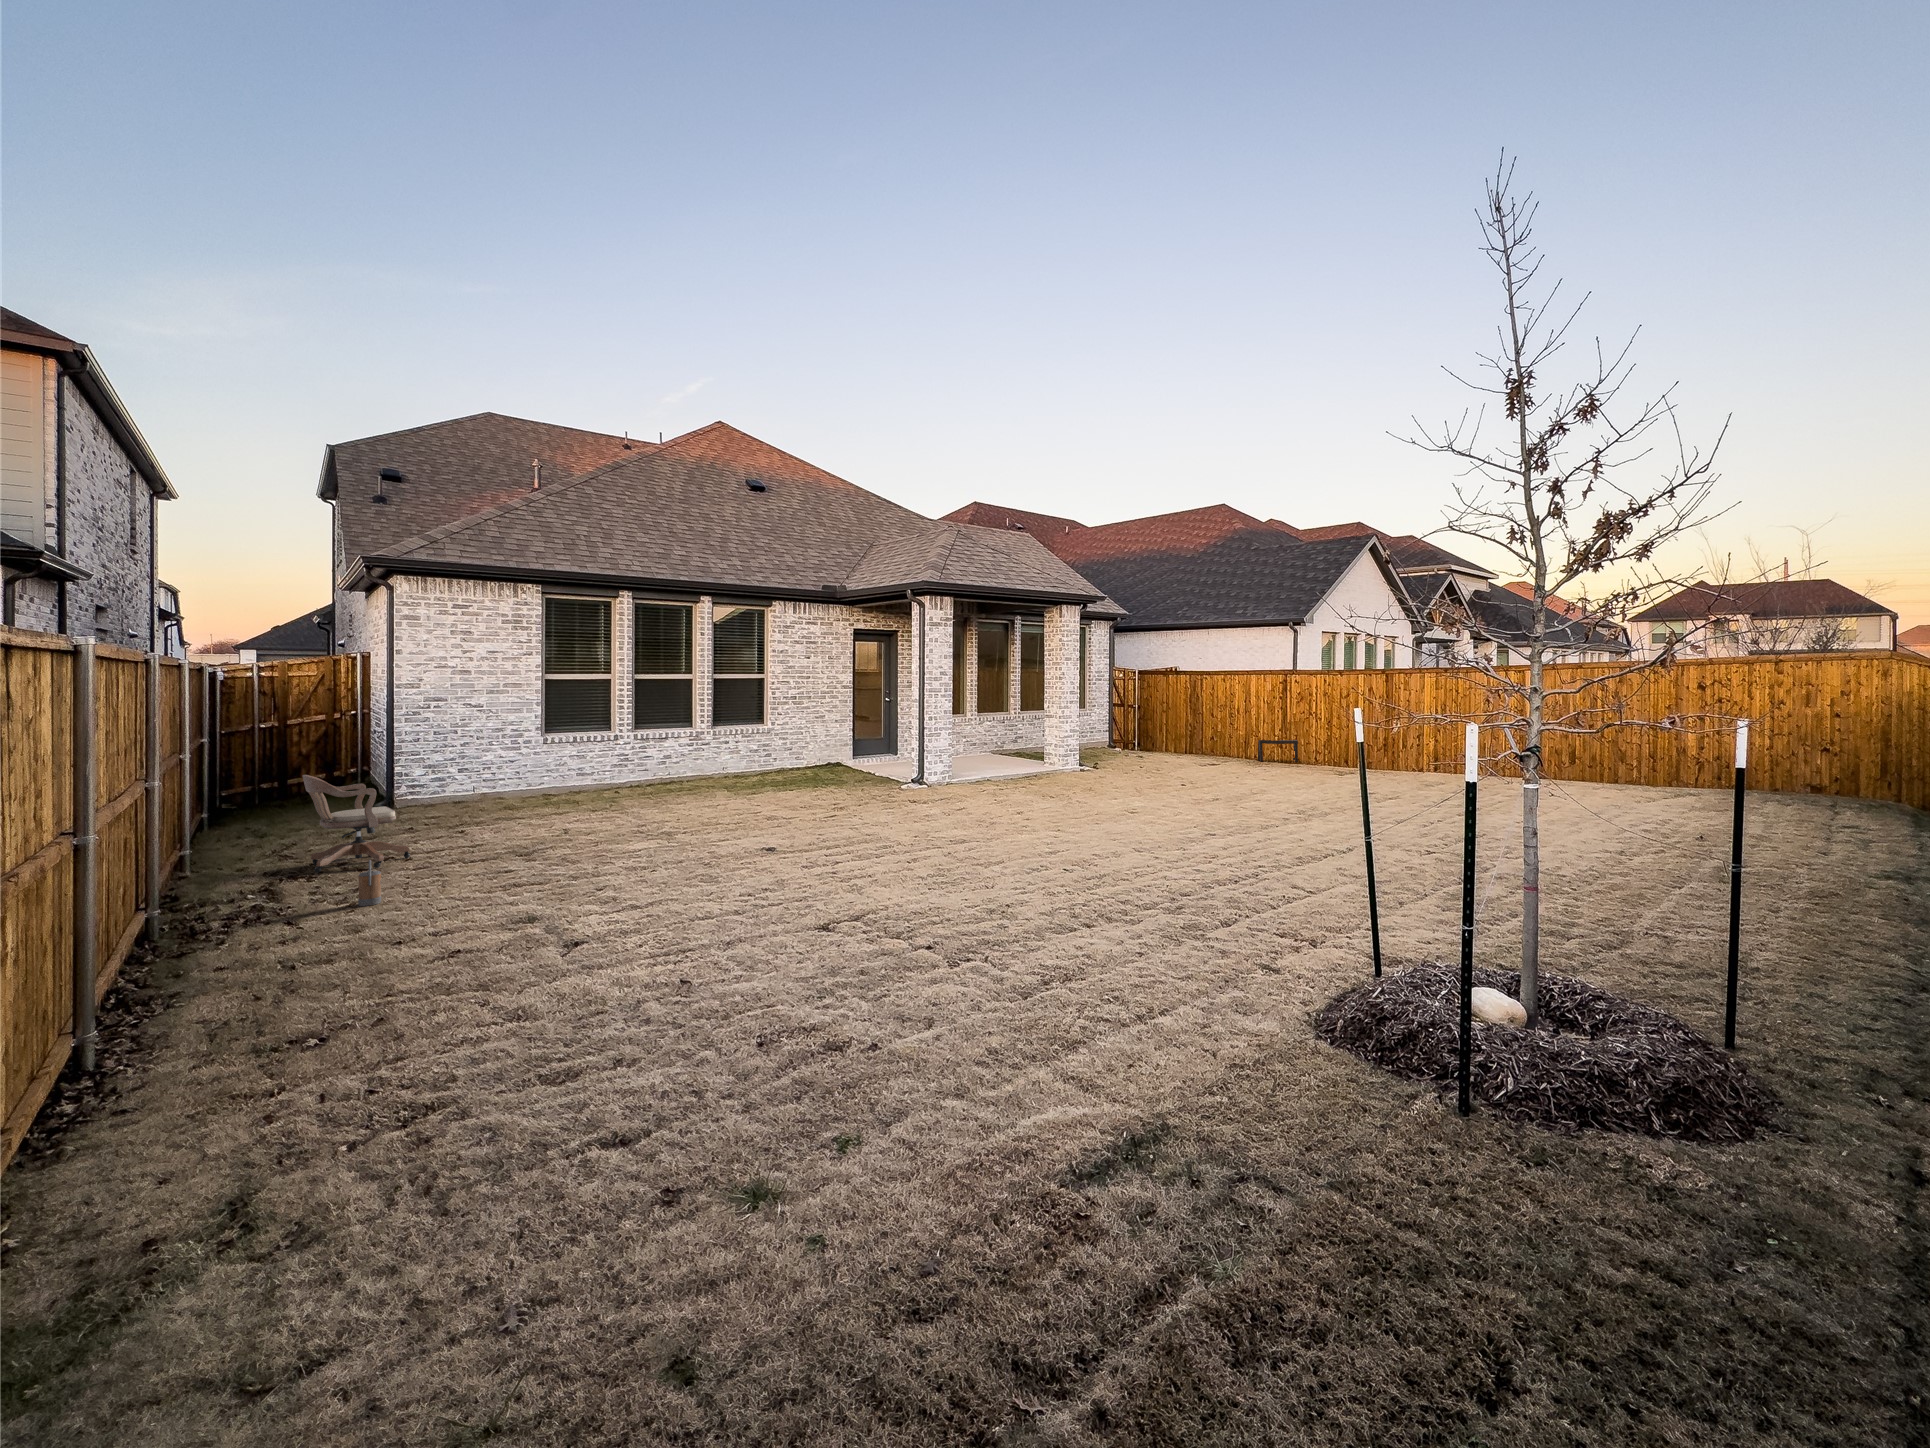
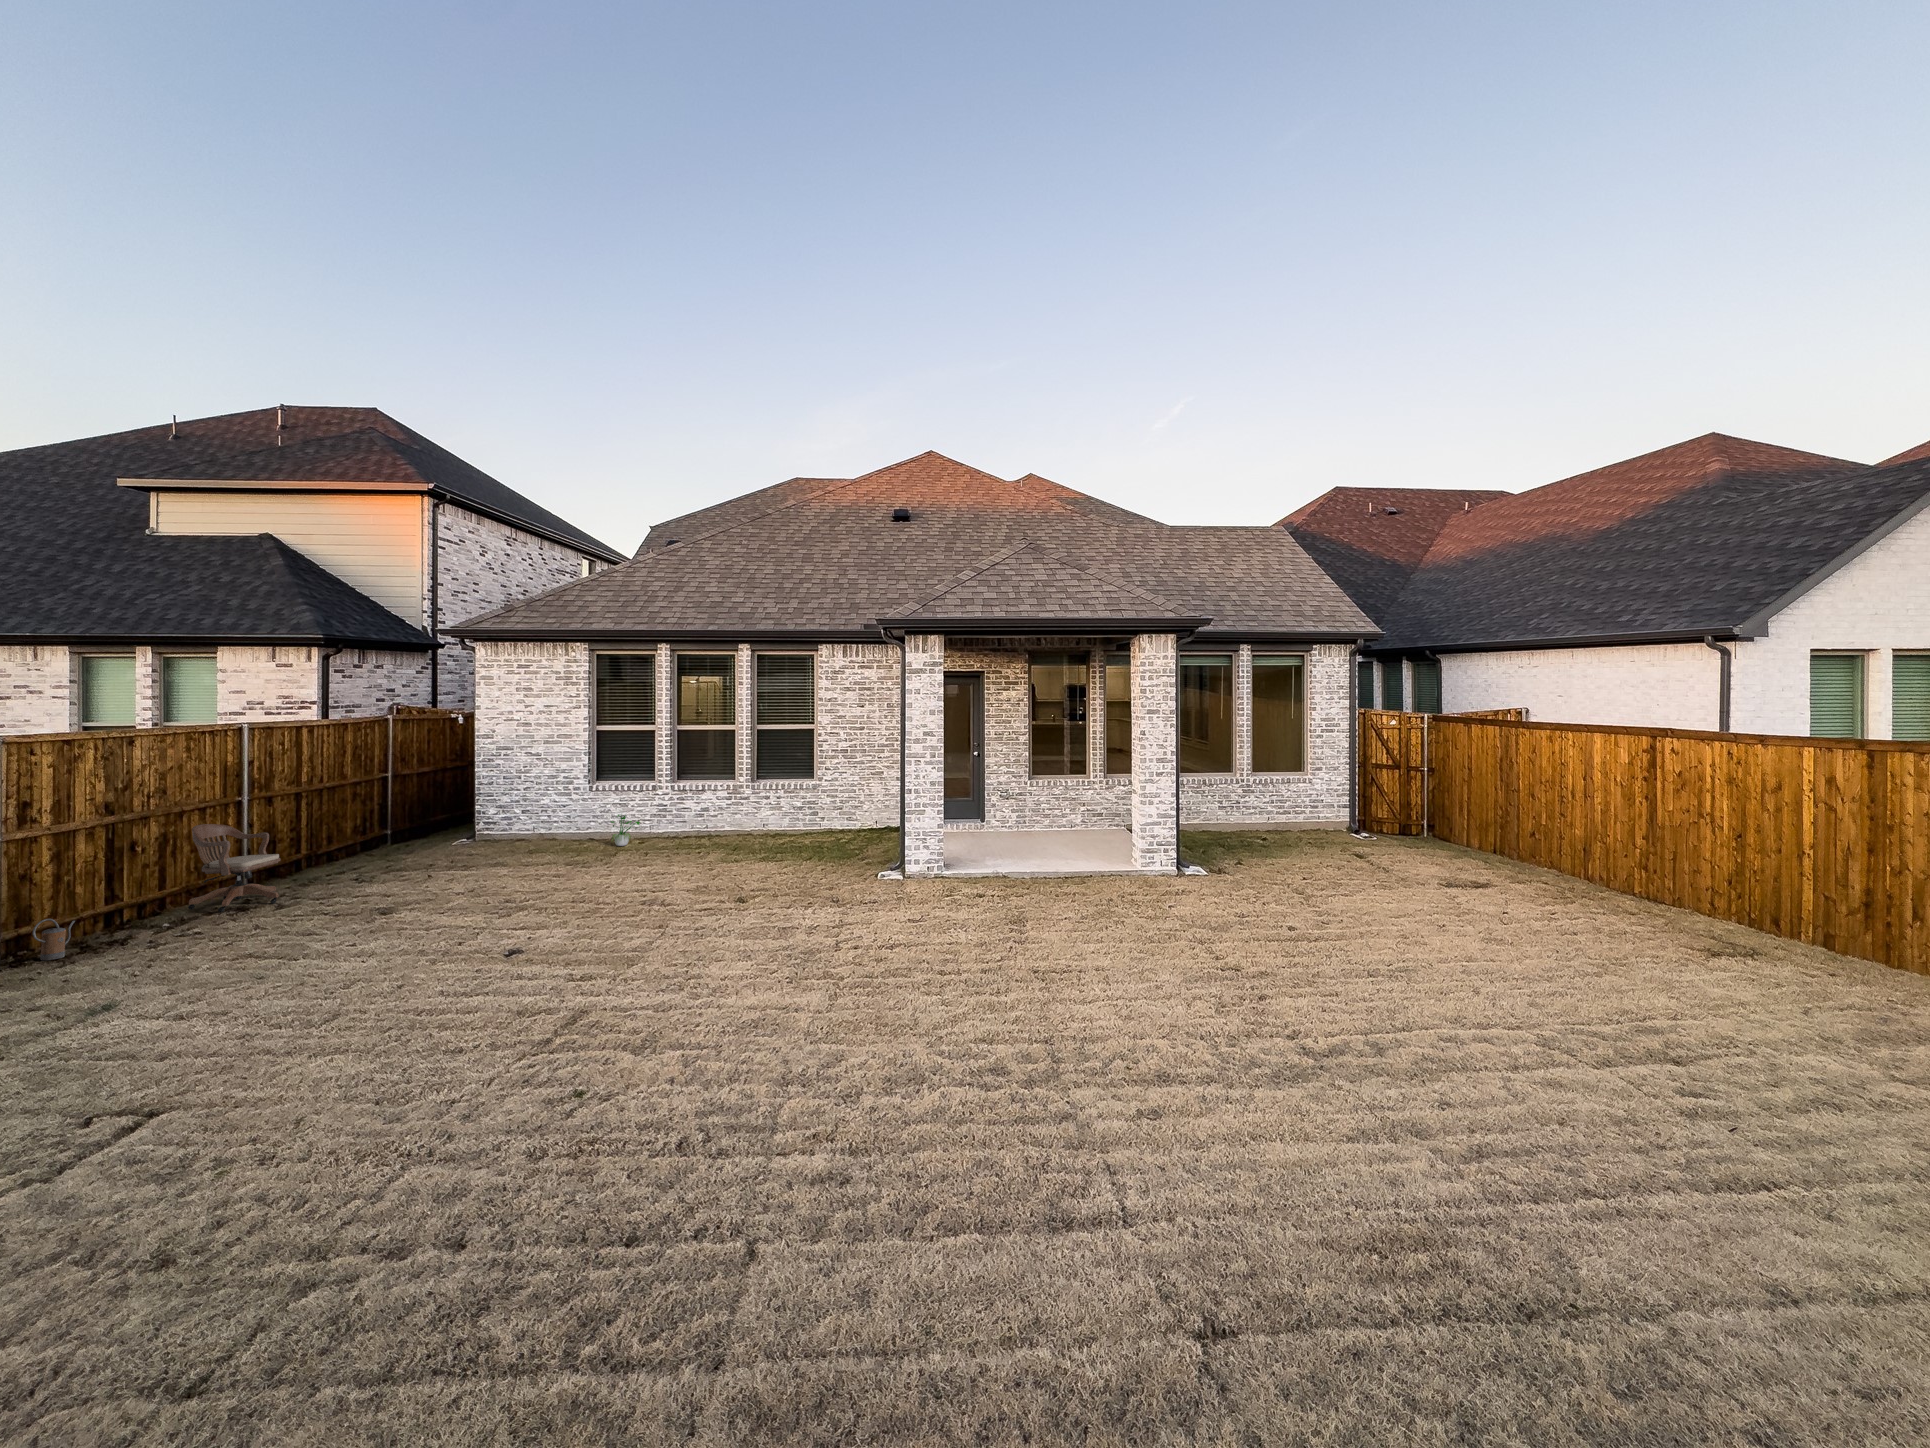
bench: present [1258,740,1298,762] -> none [1566,856,1666,912]
potted plant: none [576,757,619,797] -> present [610,815,640,846]

